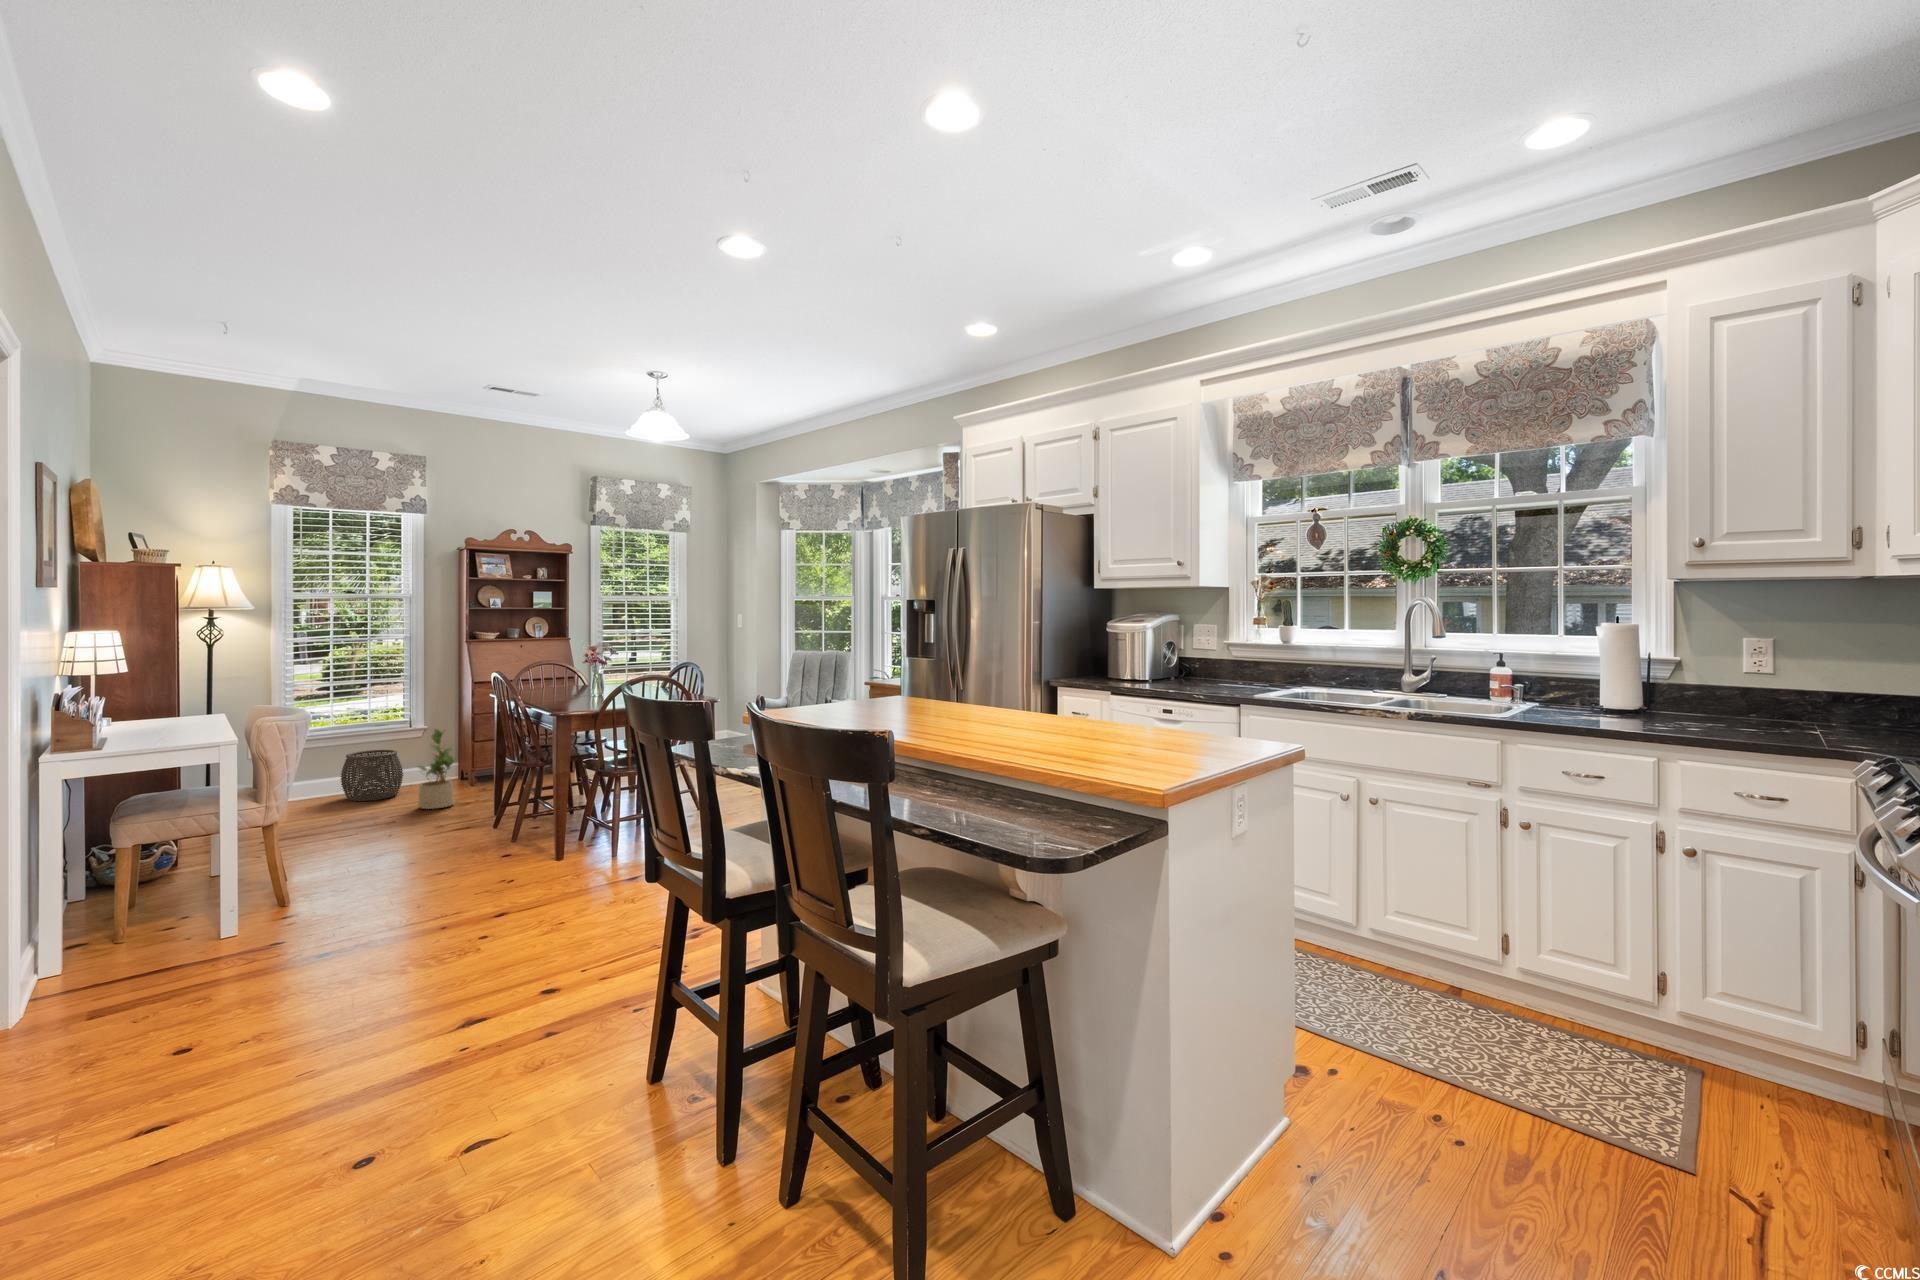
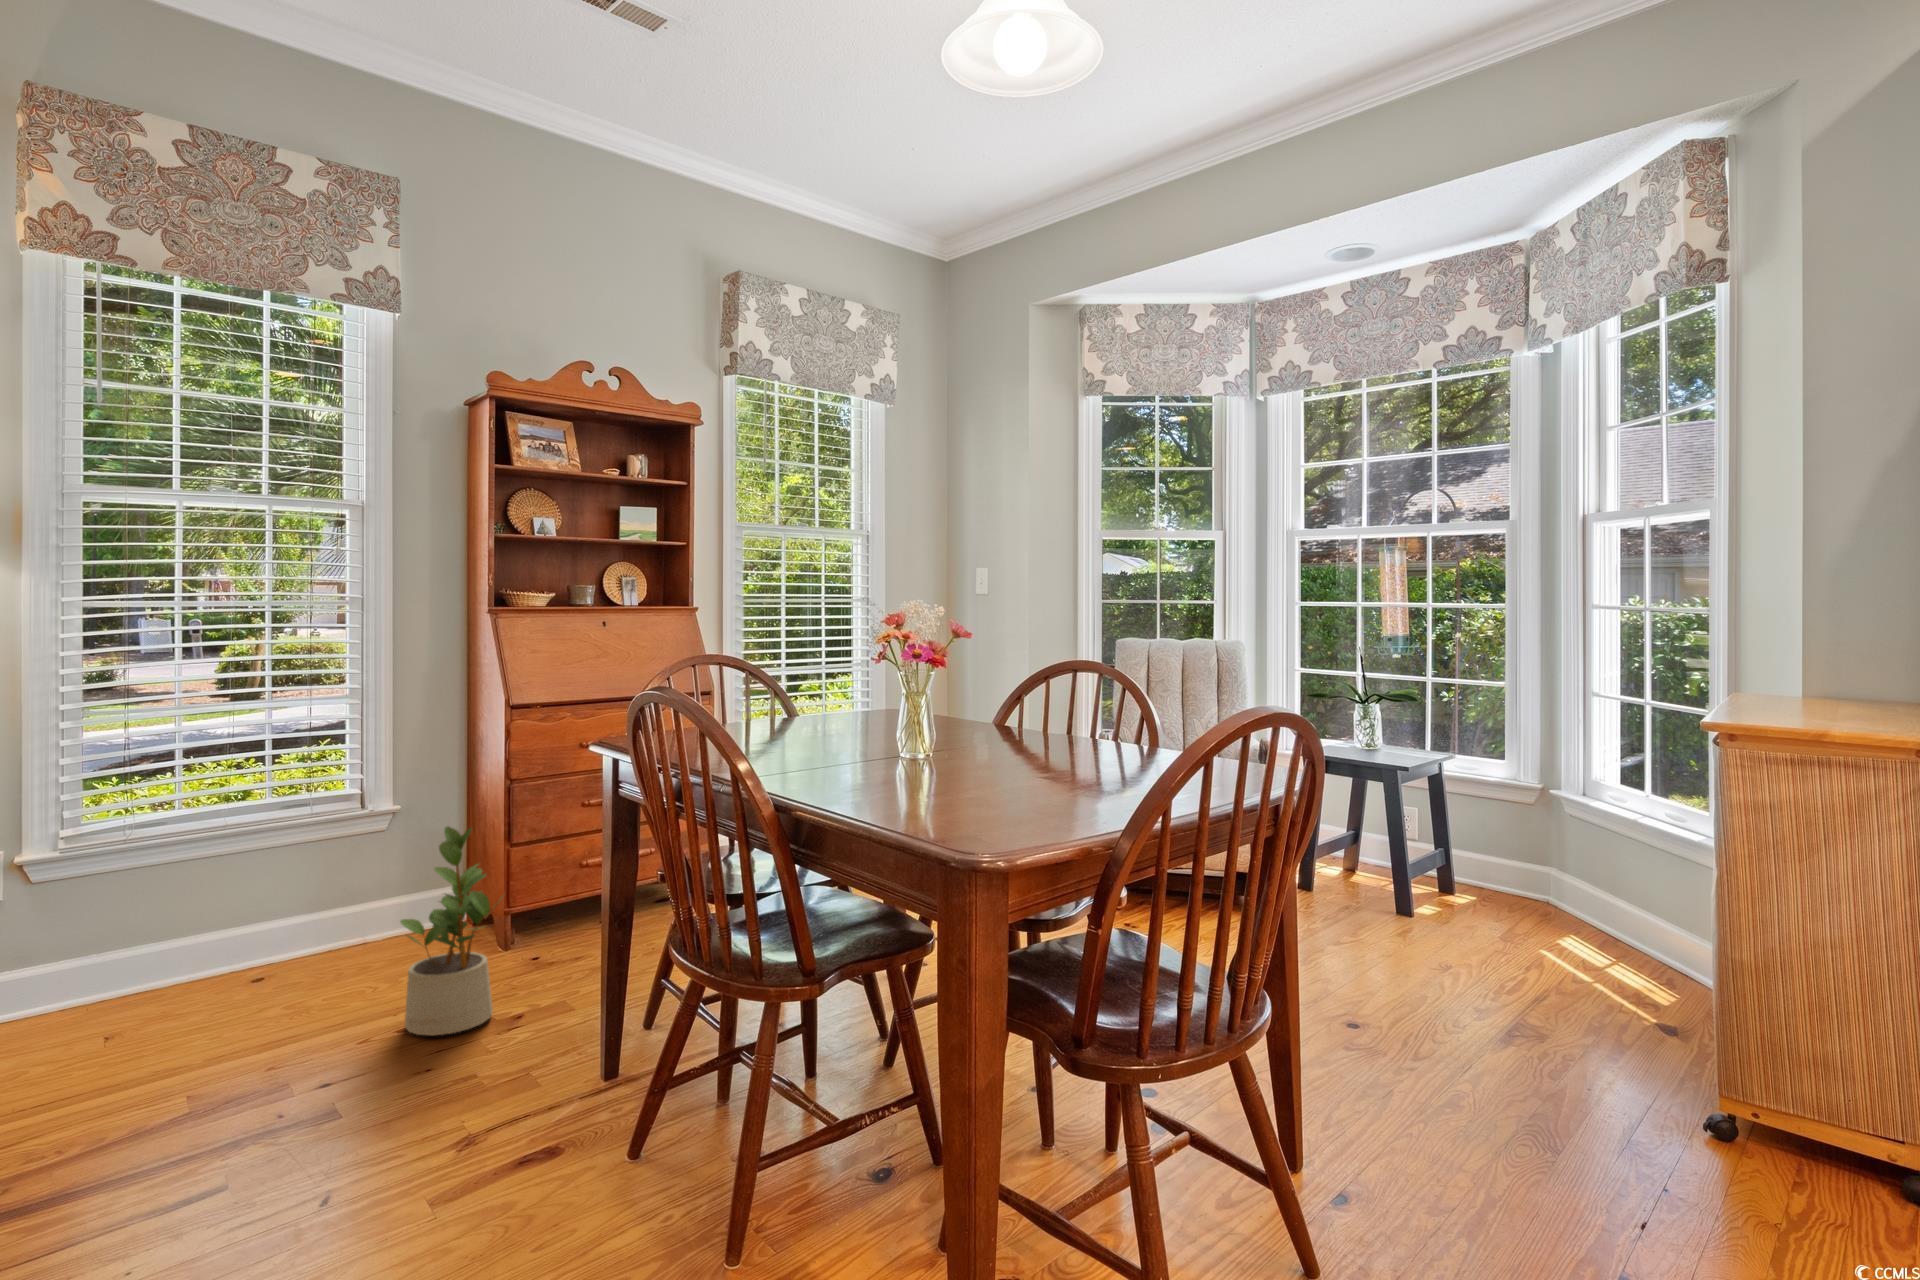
woven basket: present [340,750,403,801] -> none [201,866,353,1003]

